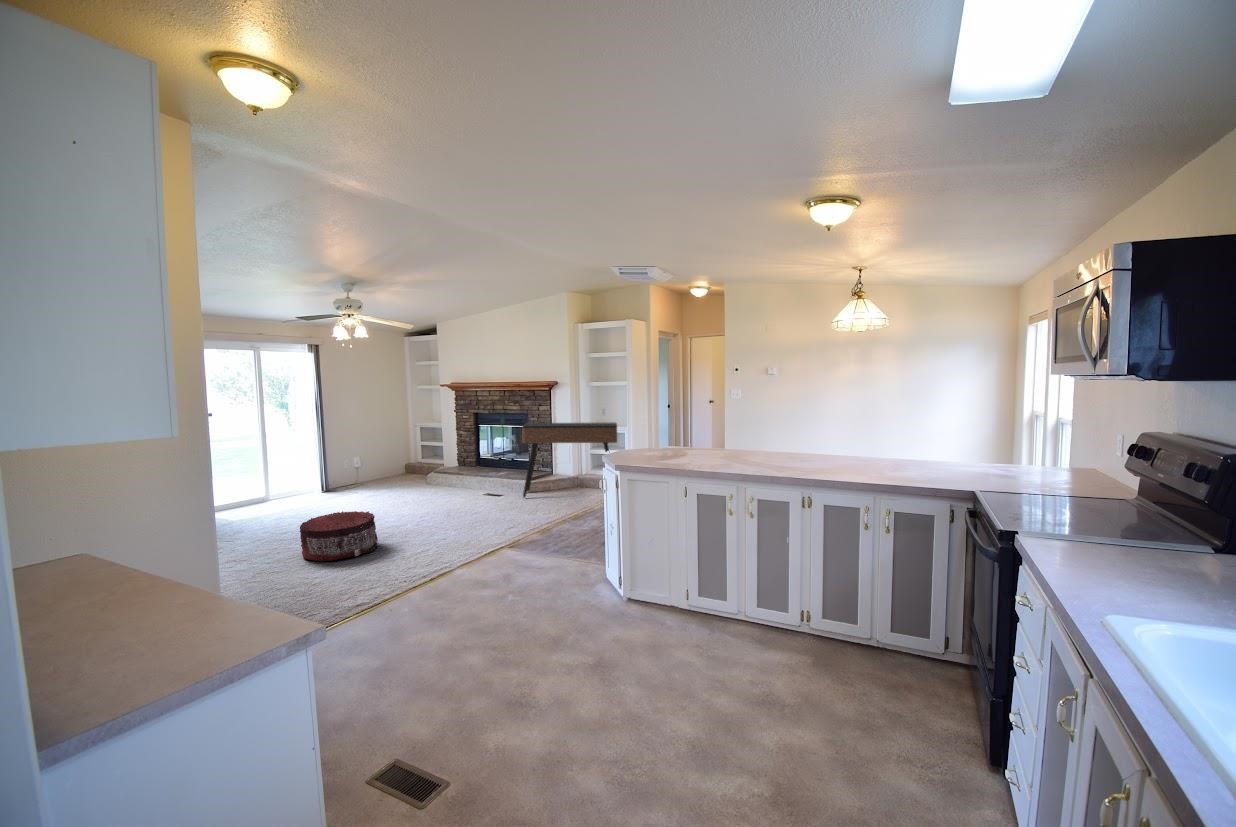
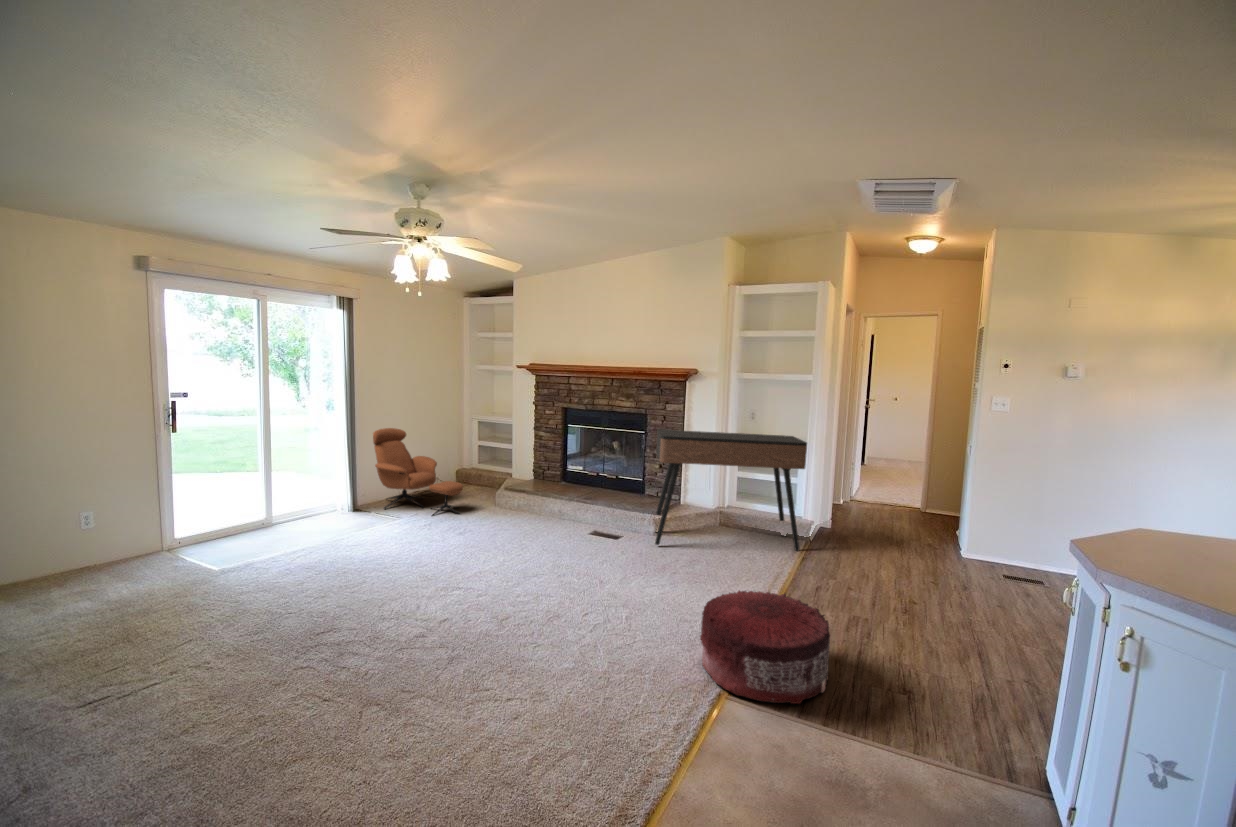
lounge chair: none [338,434,402,491] -> present [373,428,463,515]
pouf: present [300,511,378,561] -> present [700,591,830,704]

